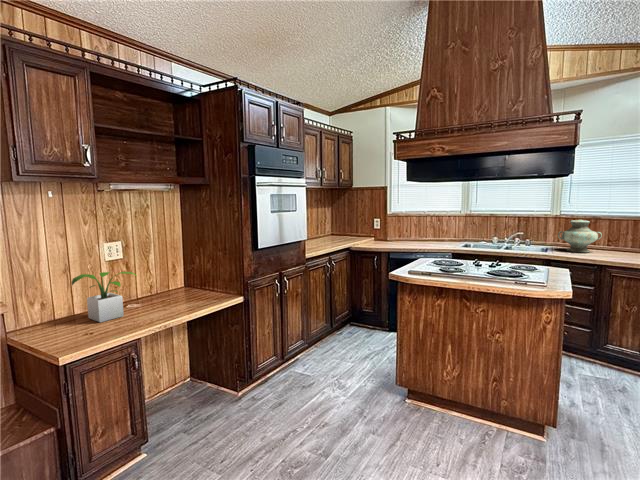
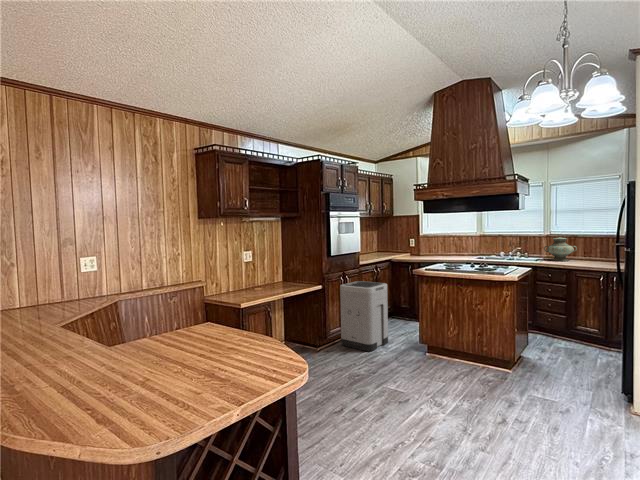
potted plant: present [72,272,135,322] -> none [236,267,265,294]
trash can: none [275,283,348,397] -> present [340,281,388,351]

